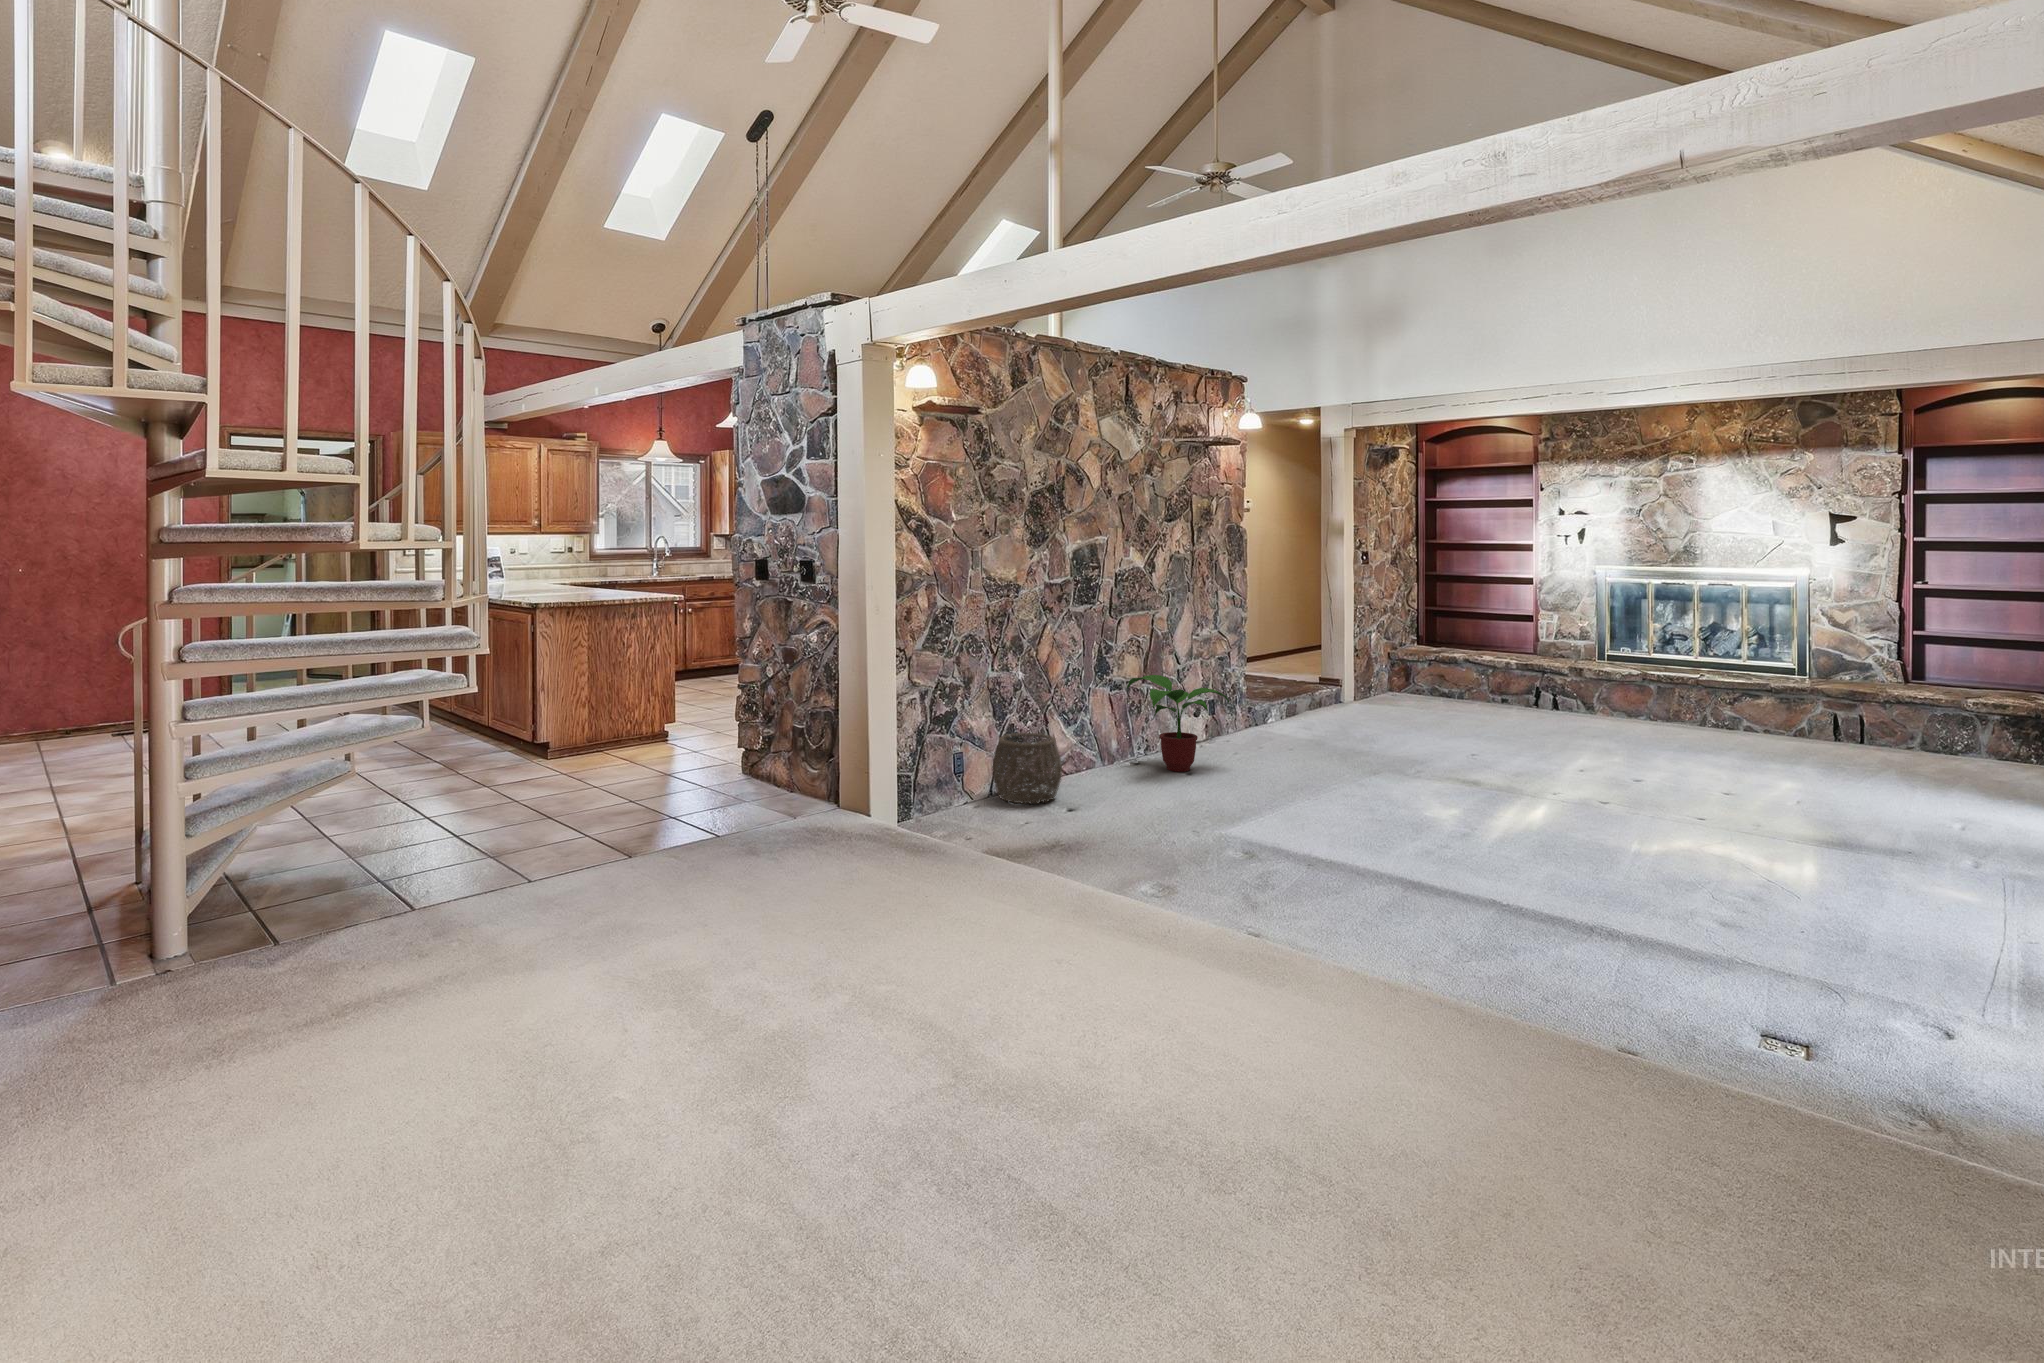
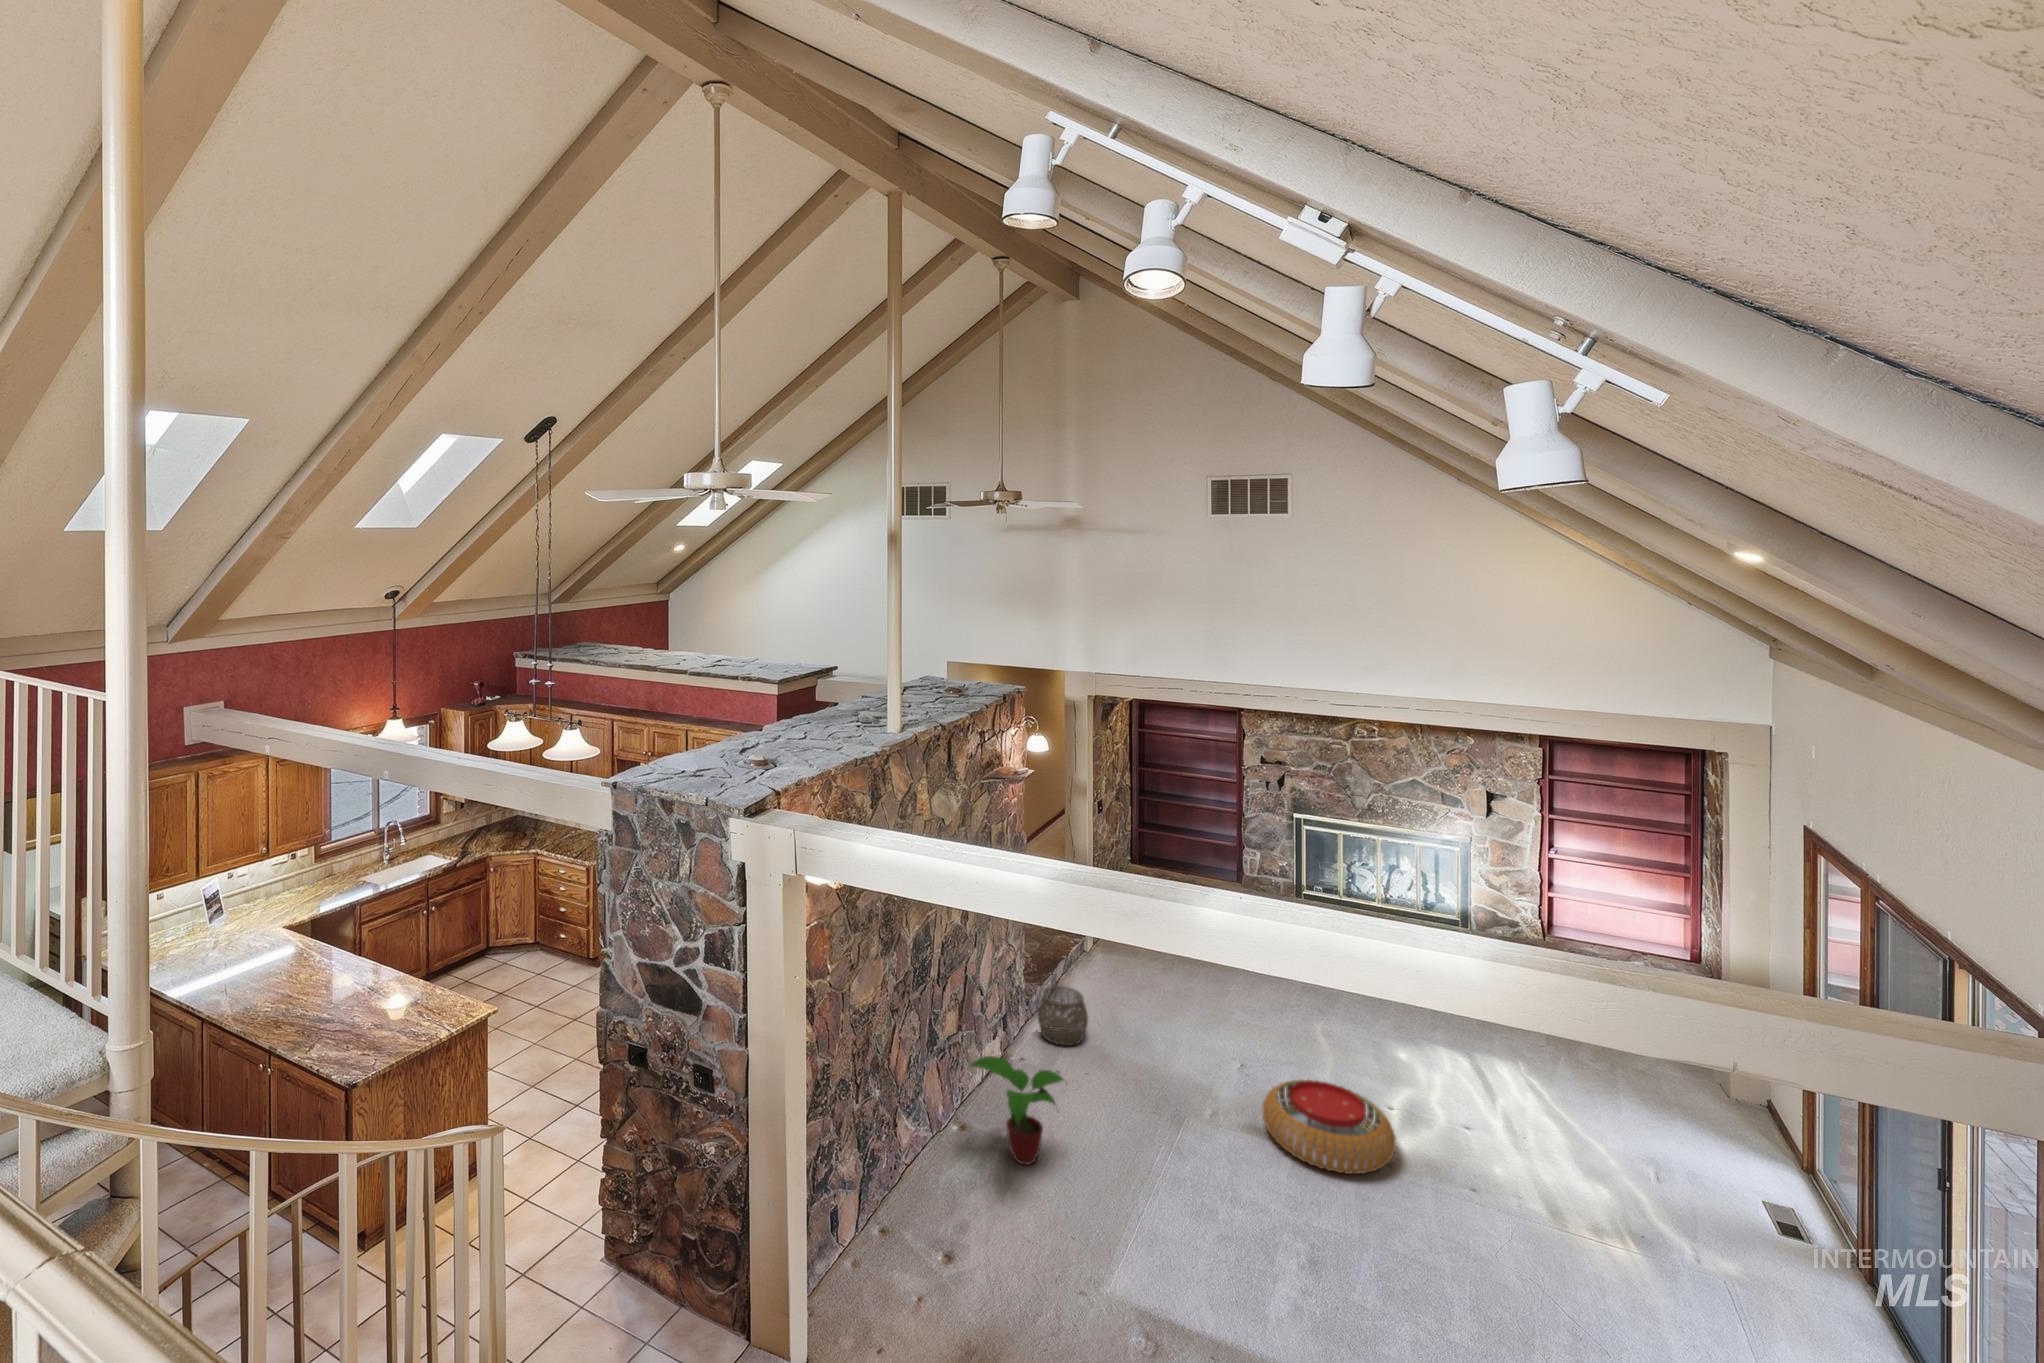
pouf: none [1457,729,1606,797] -> present [1263,1079,1396,1174]
woven basket: present [993,733,1062,804] -> present [1038,986,1088,1045]

